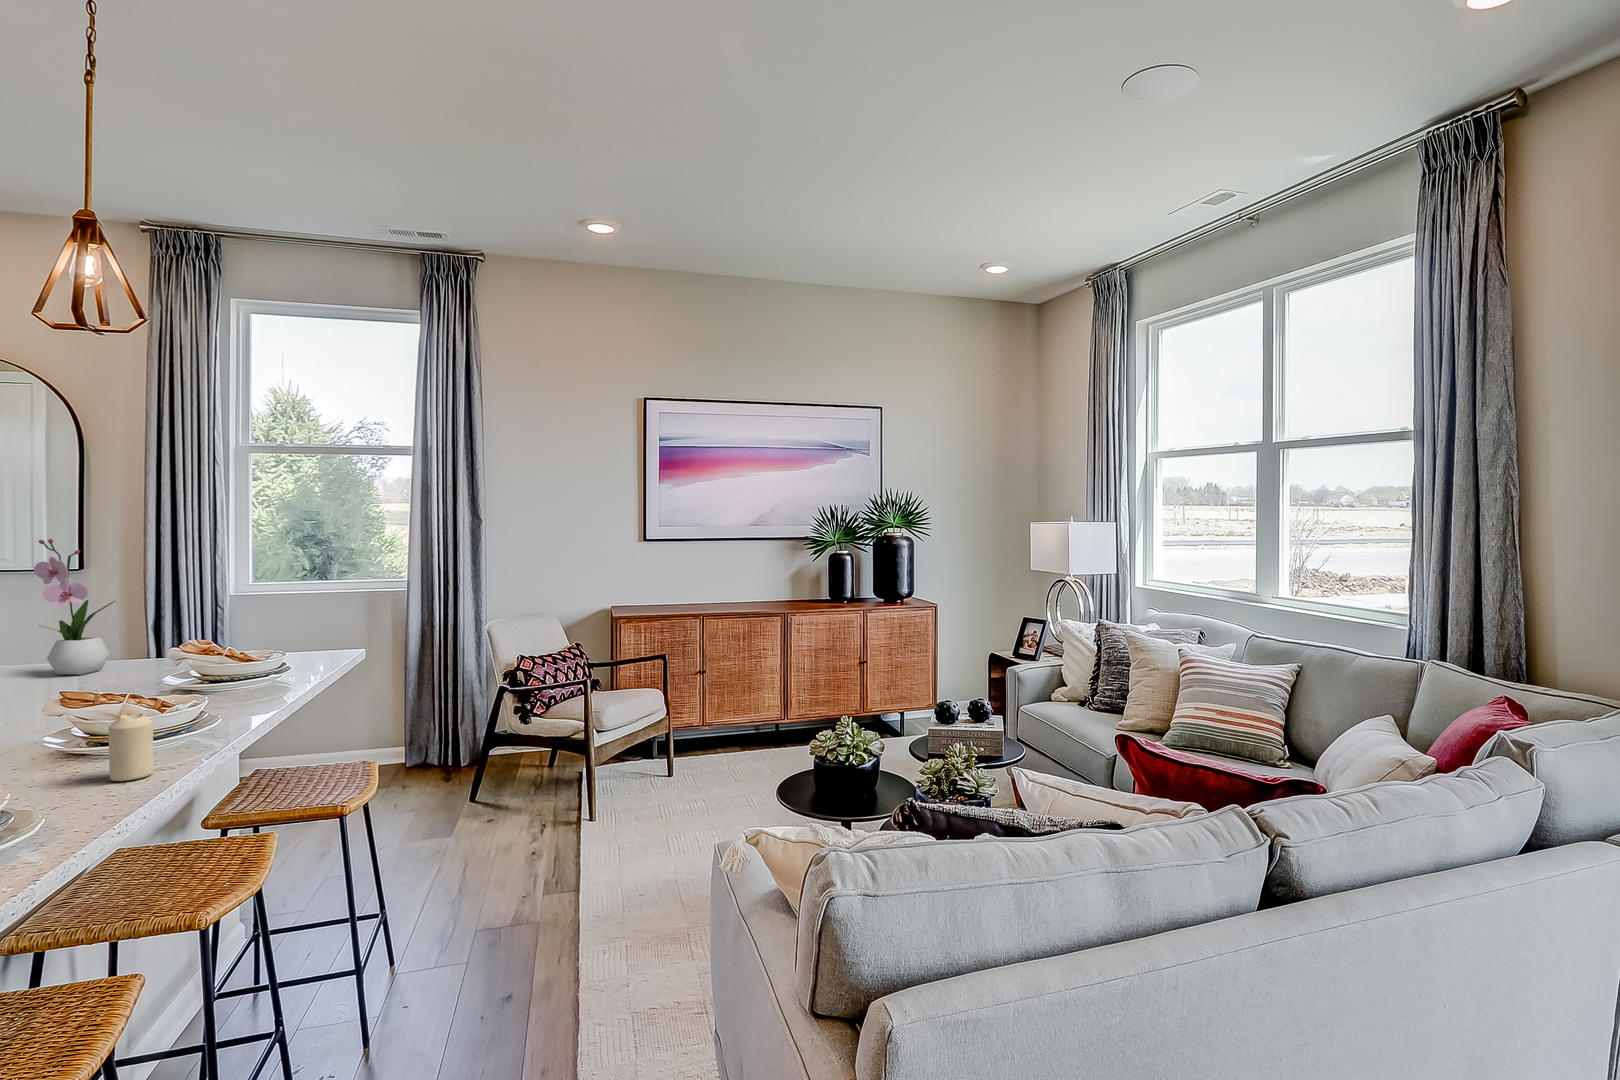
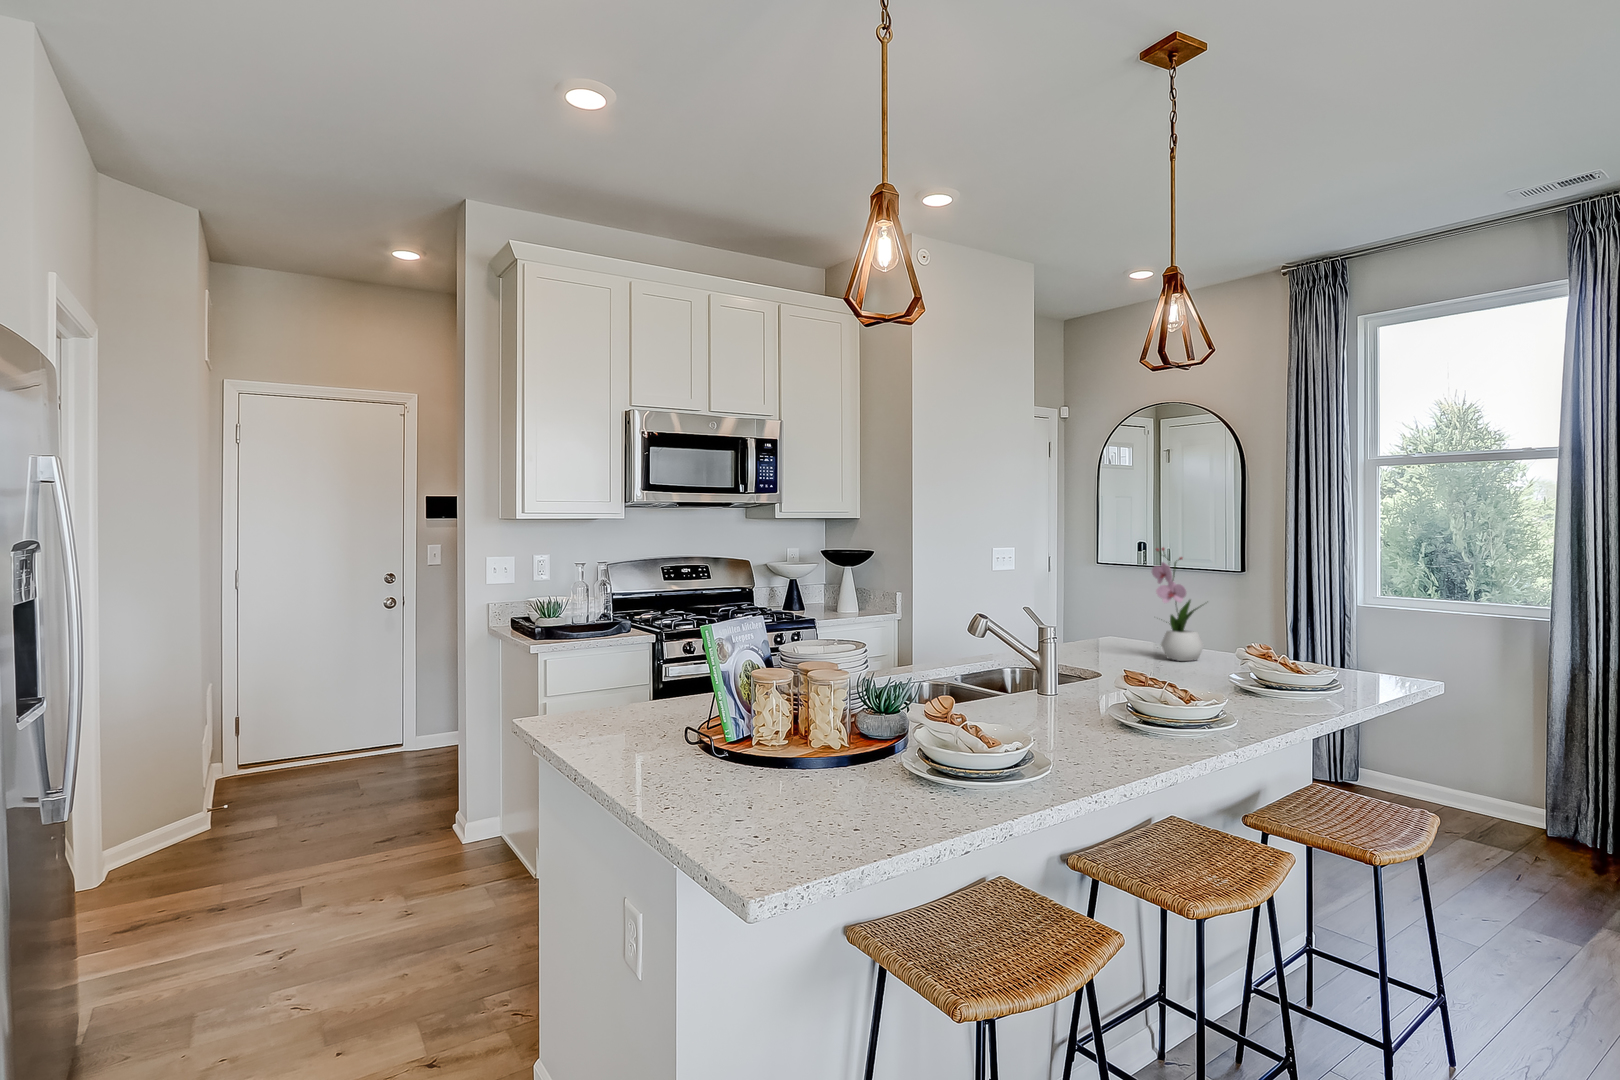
candle: present [109,714,154,781] -> none [1123,698,1156,757]

